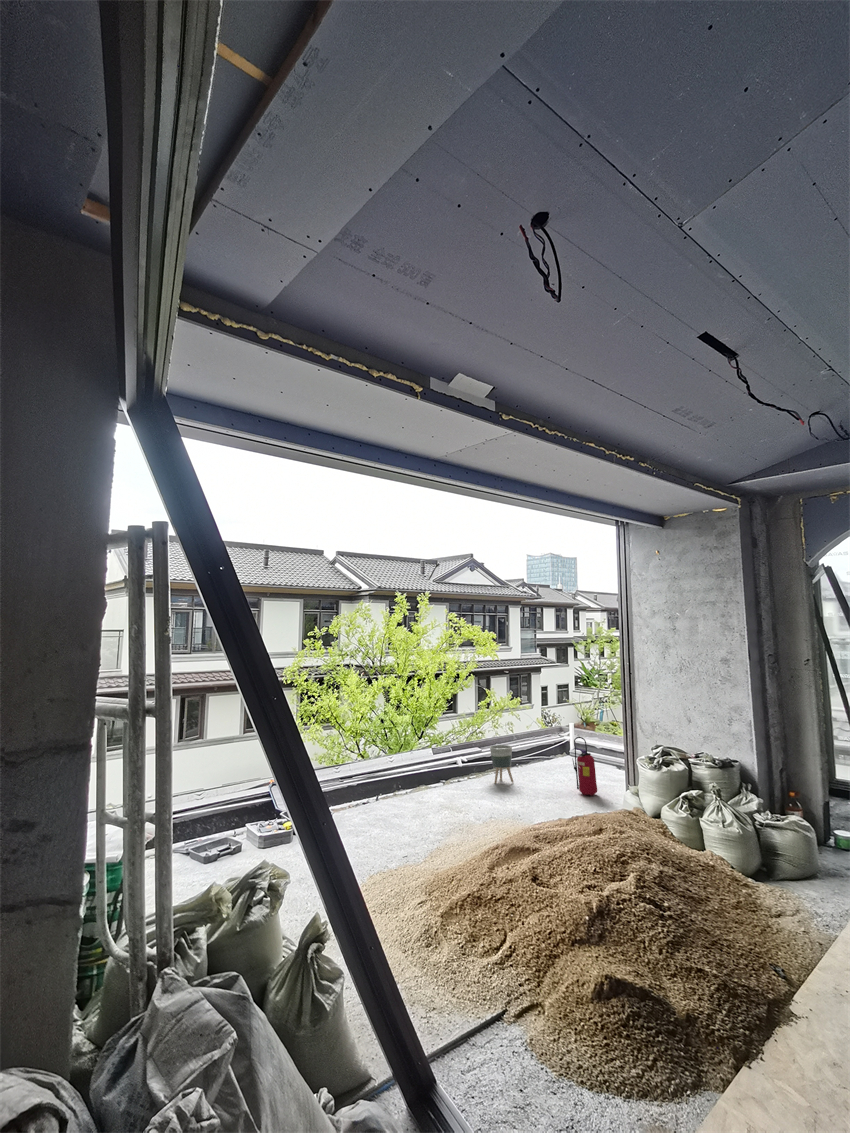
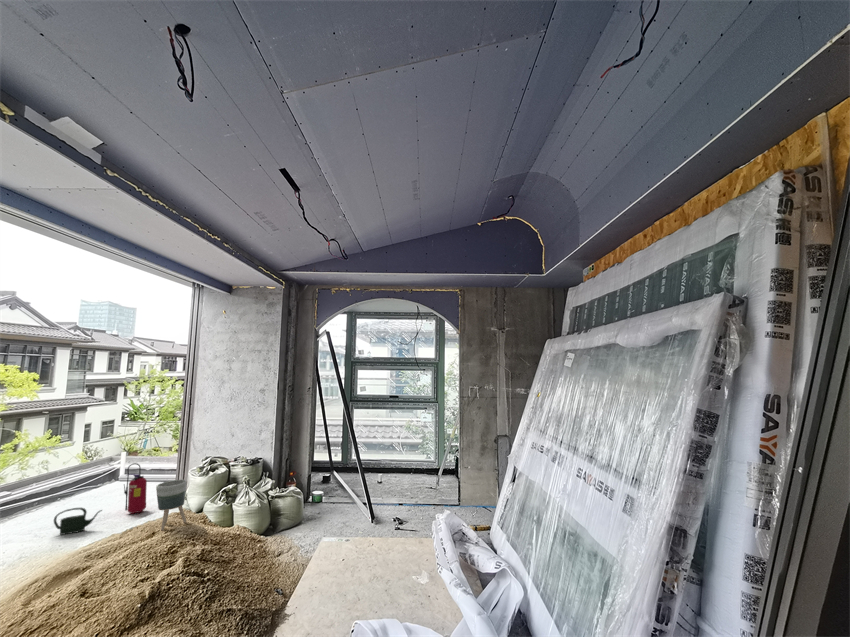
planter: present [490,745,513,784] -> present [156,480,187,530]
watering can: none [516,774,554,801] -> present [54,508,102,535]

